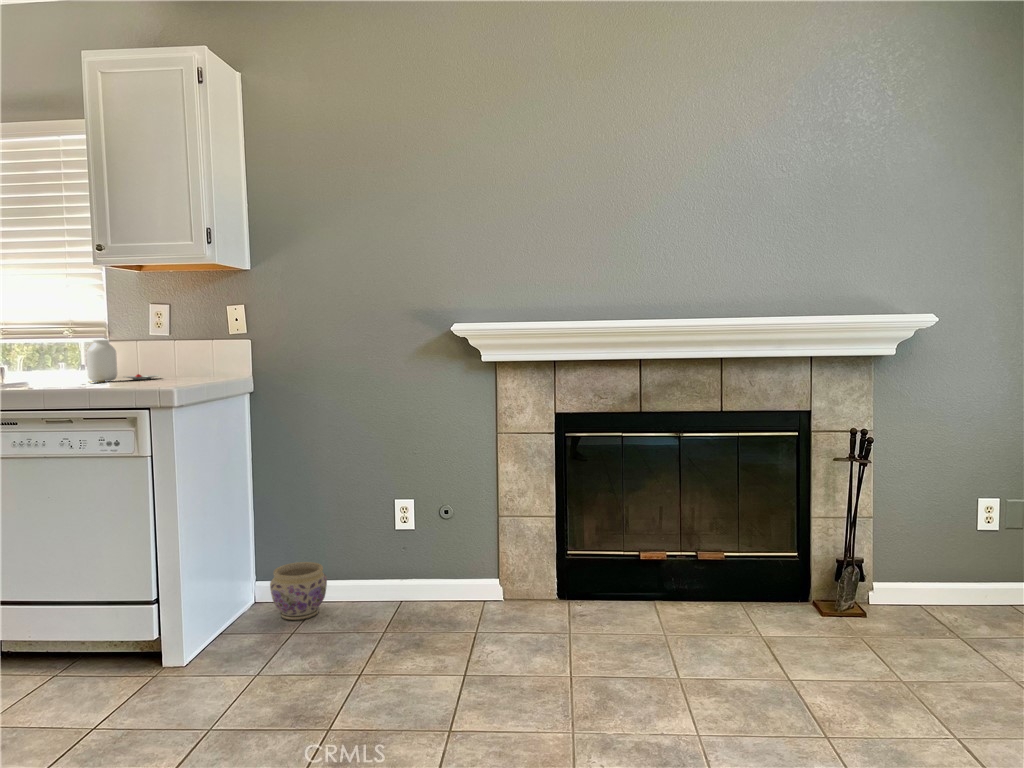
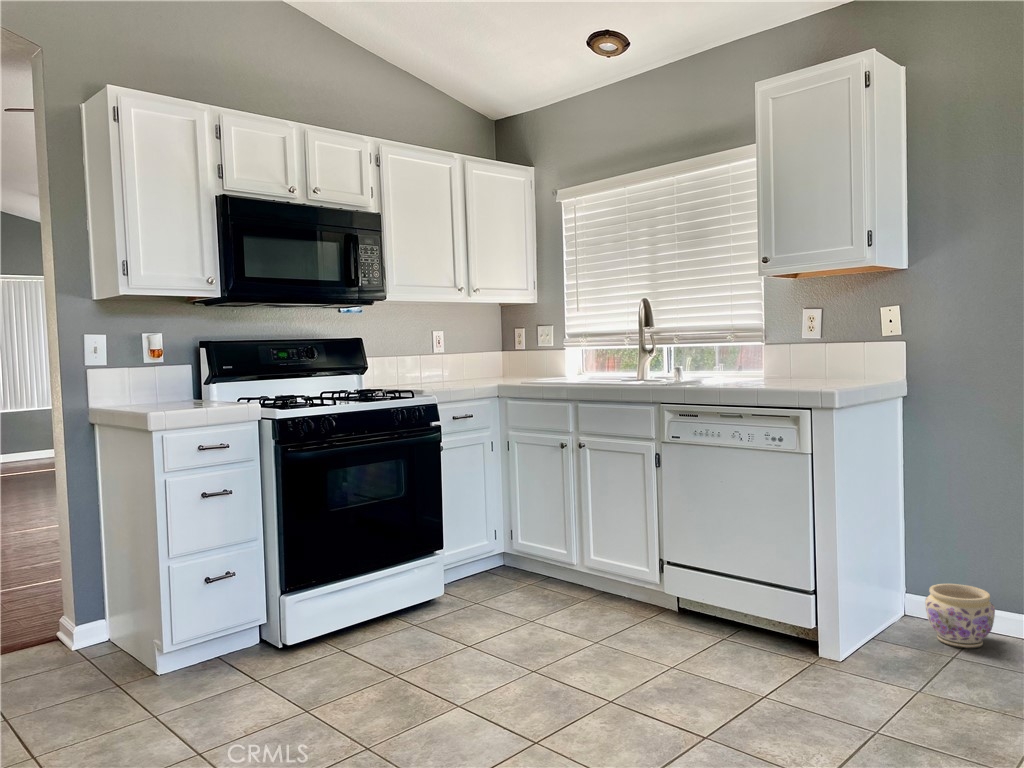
jar: present [87,340,158,383] -> none [749,344,815,383]

